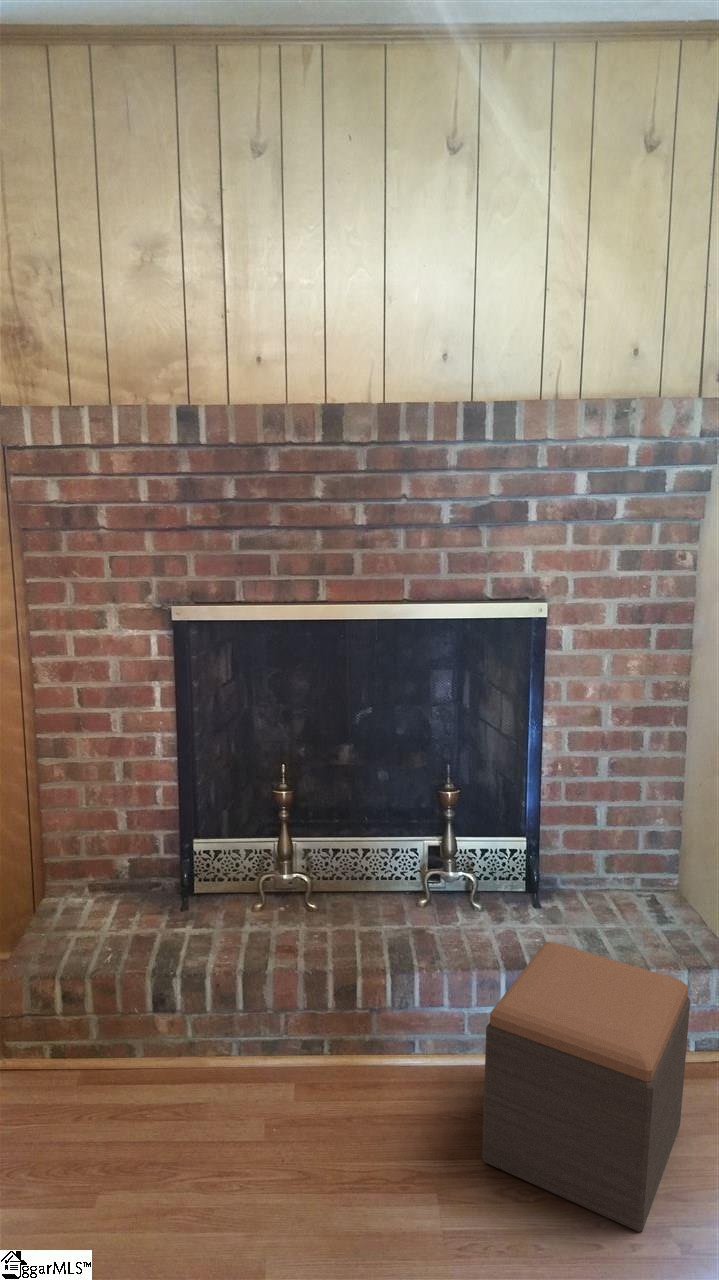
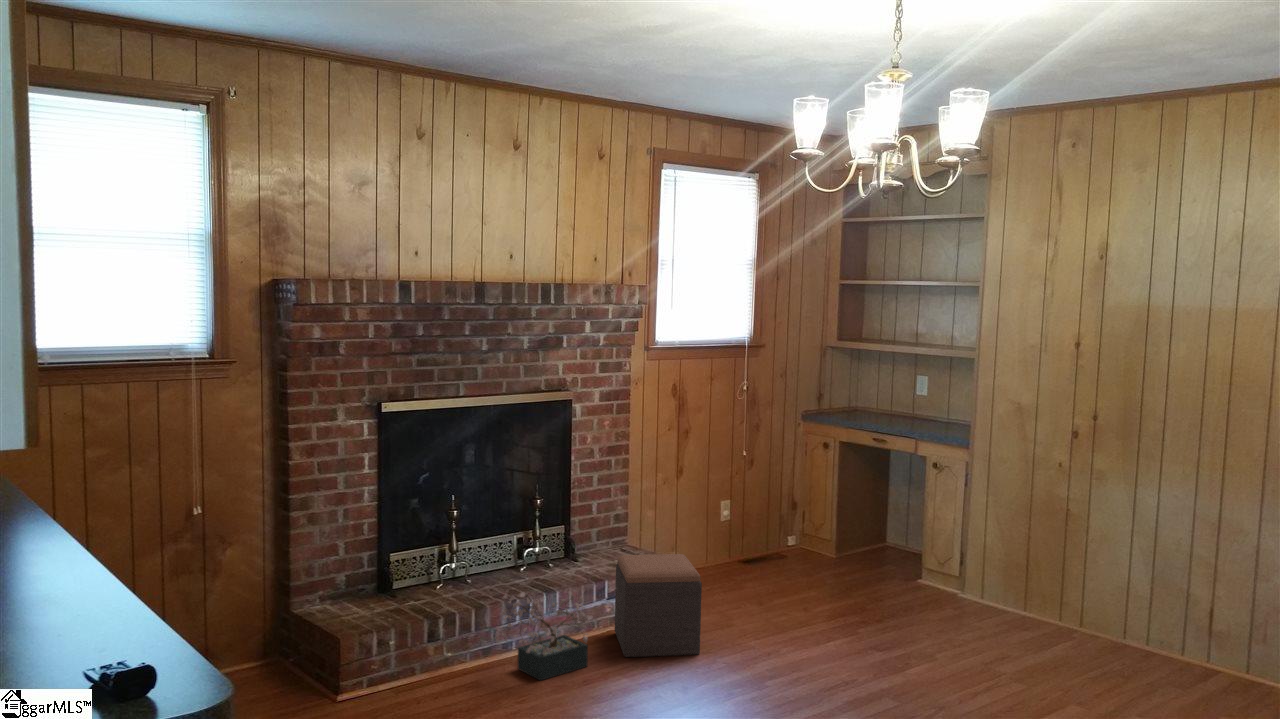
decorative plant: none [230,966,427,1158] -> present [501,590,592,680]

